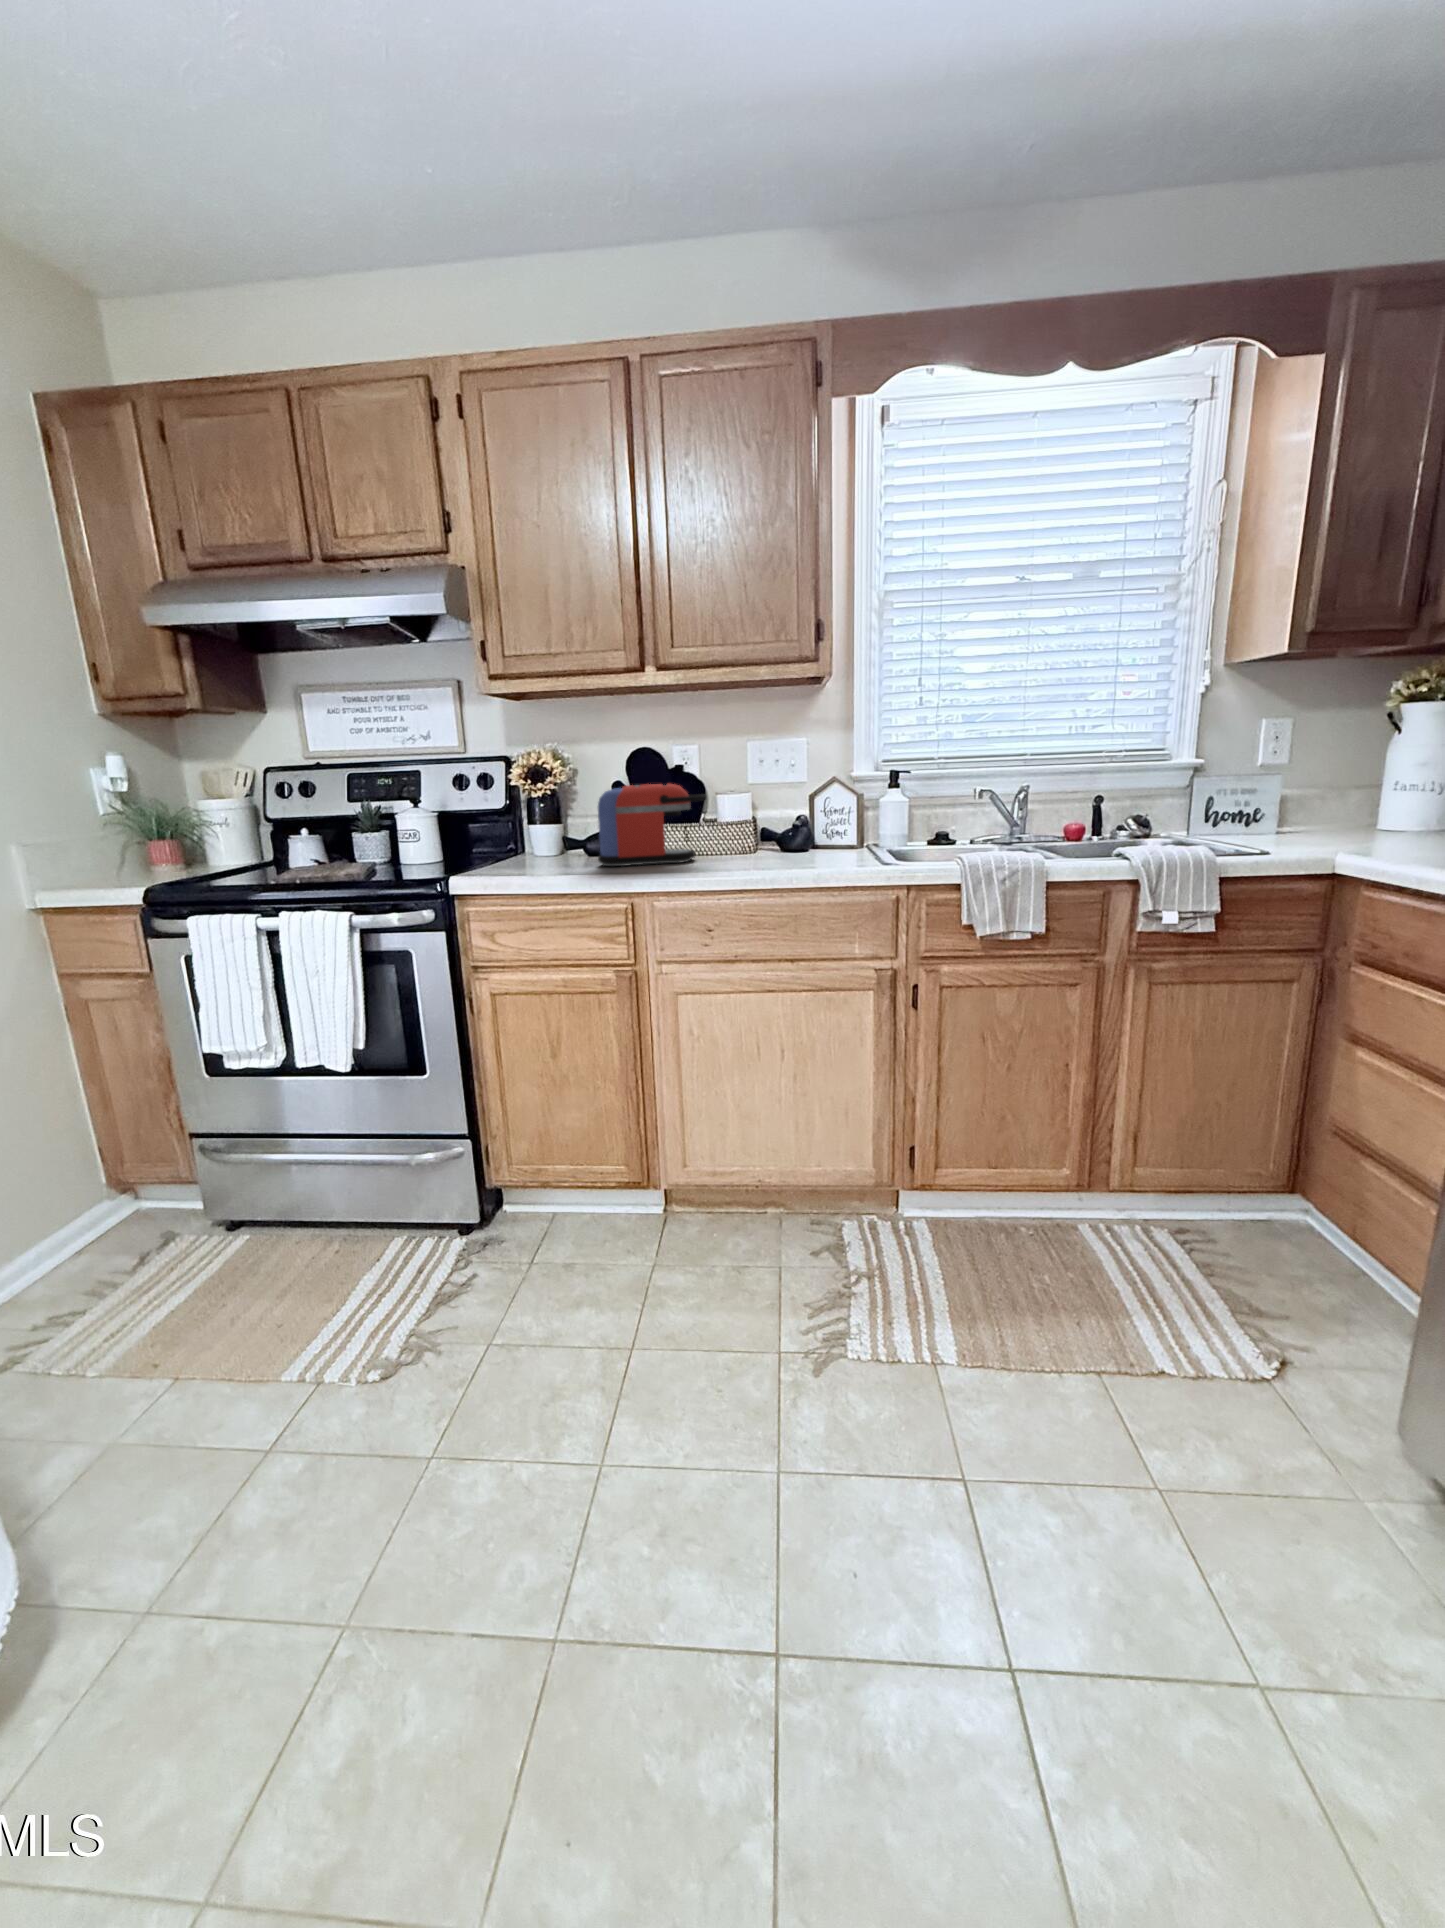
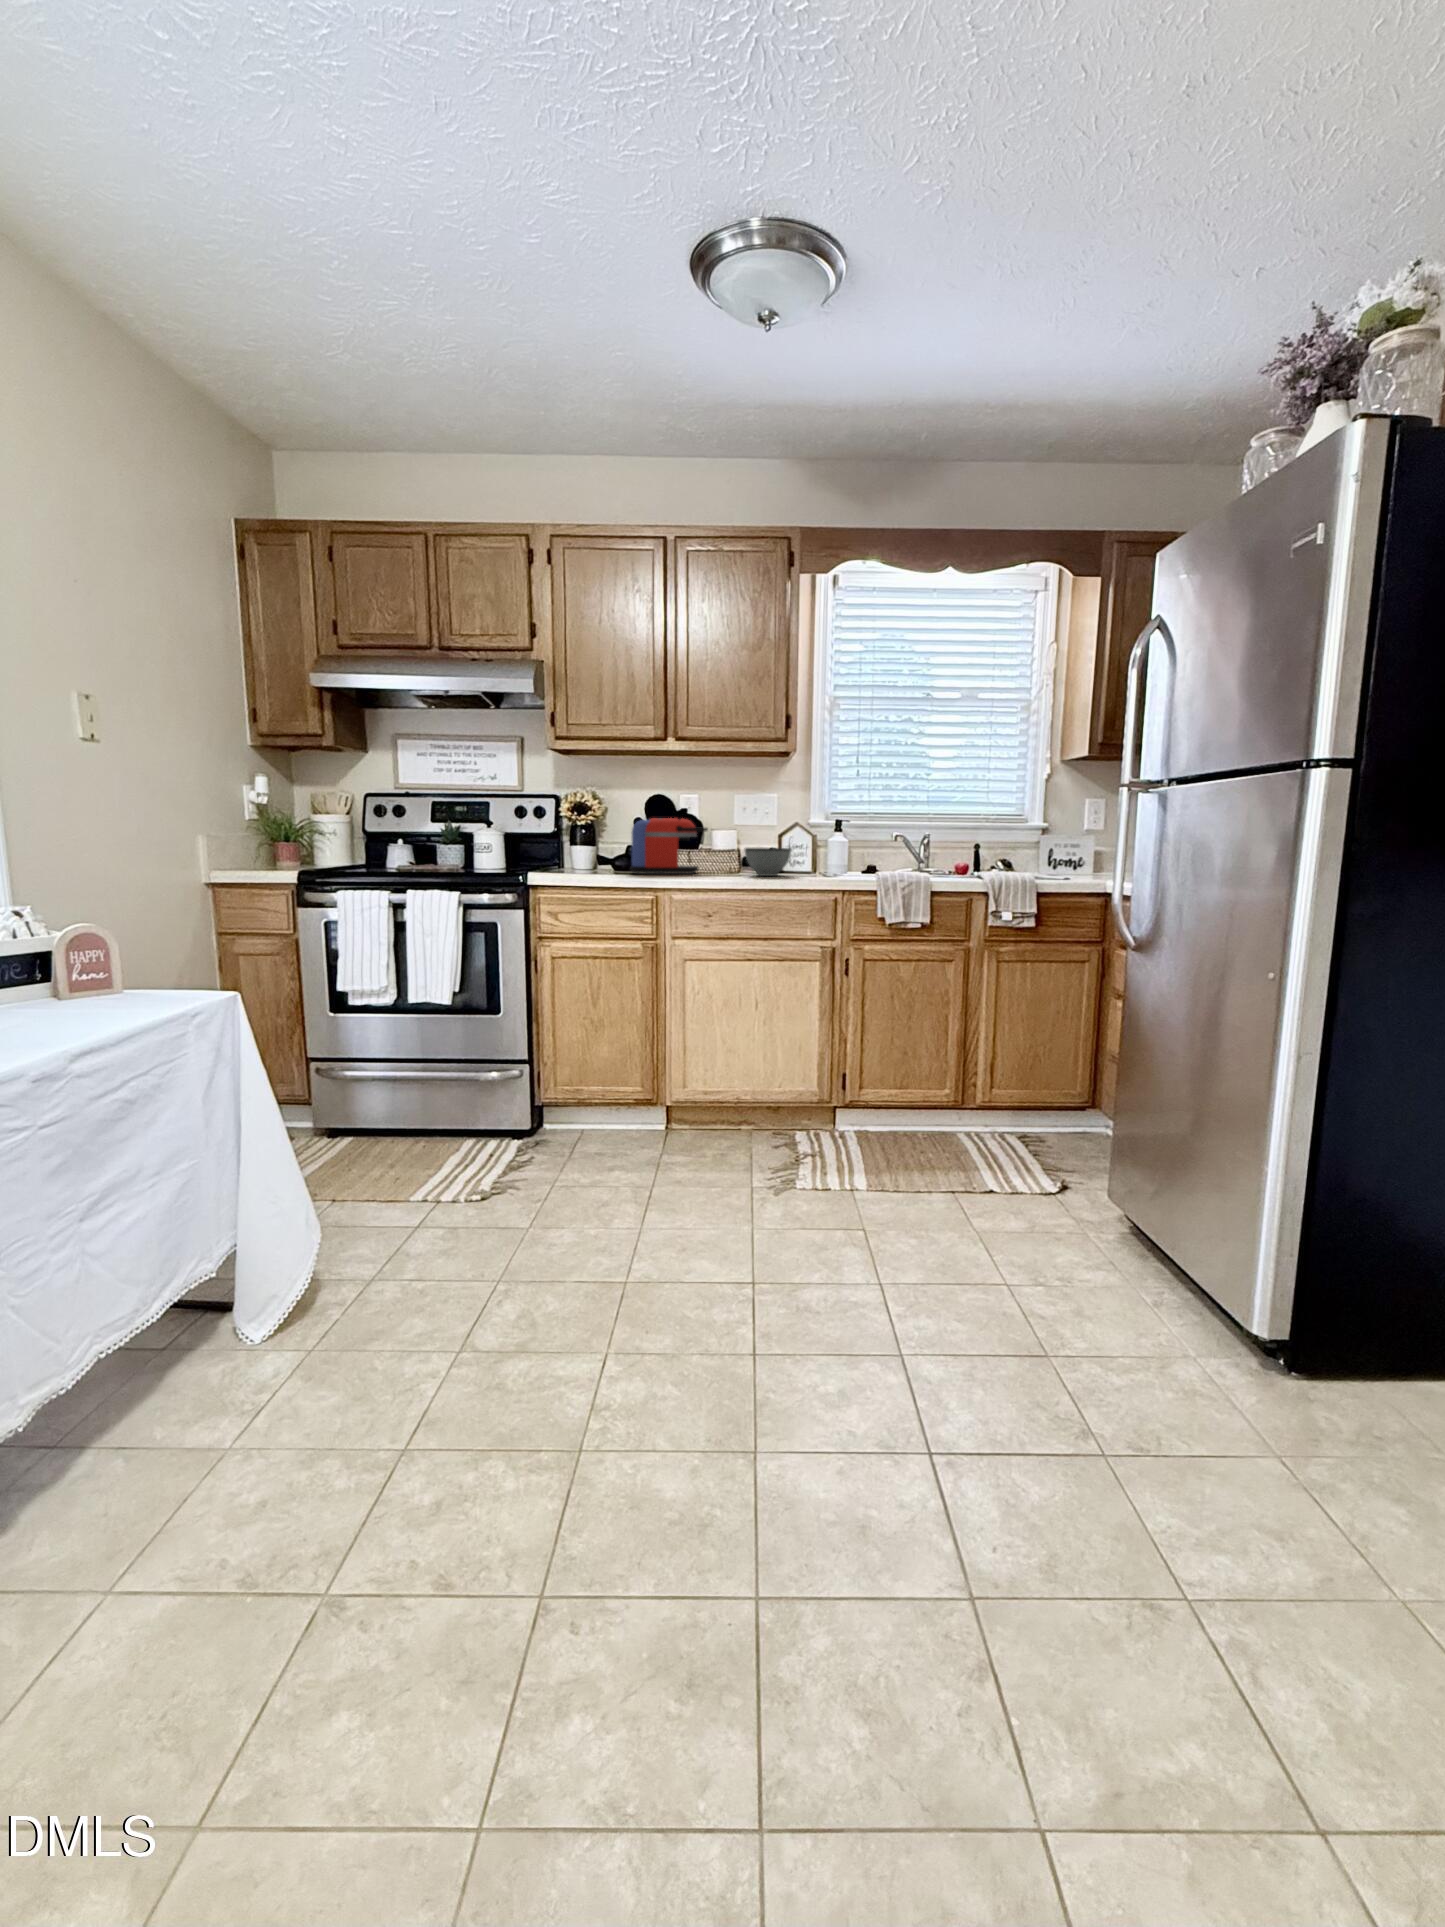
bowl: none [758,821,827,865] -> present [745,848,791,876]

